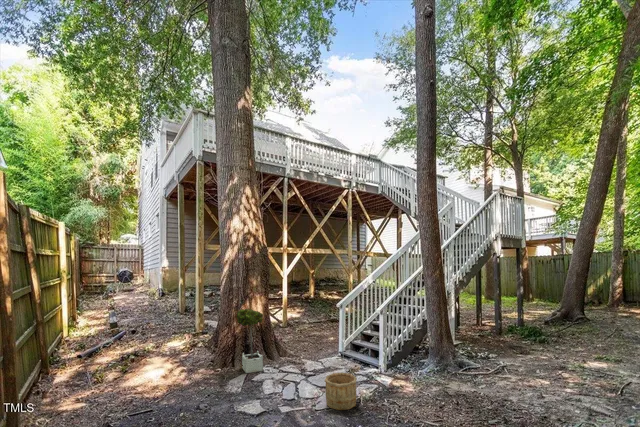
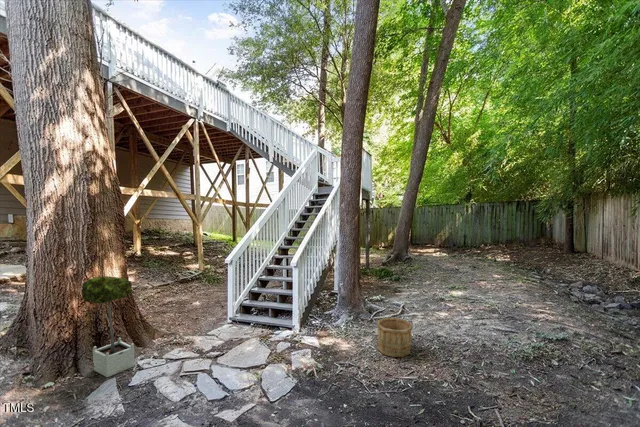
wooden bucket: present [325,373,357,410] -> present [377,318,412,357]

